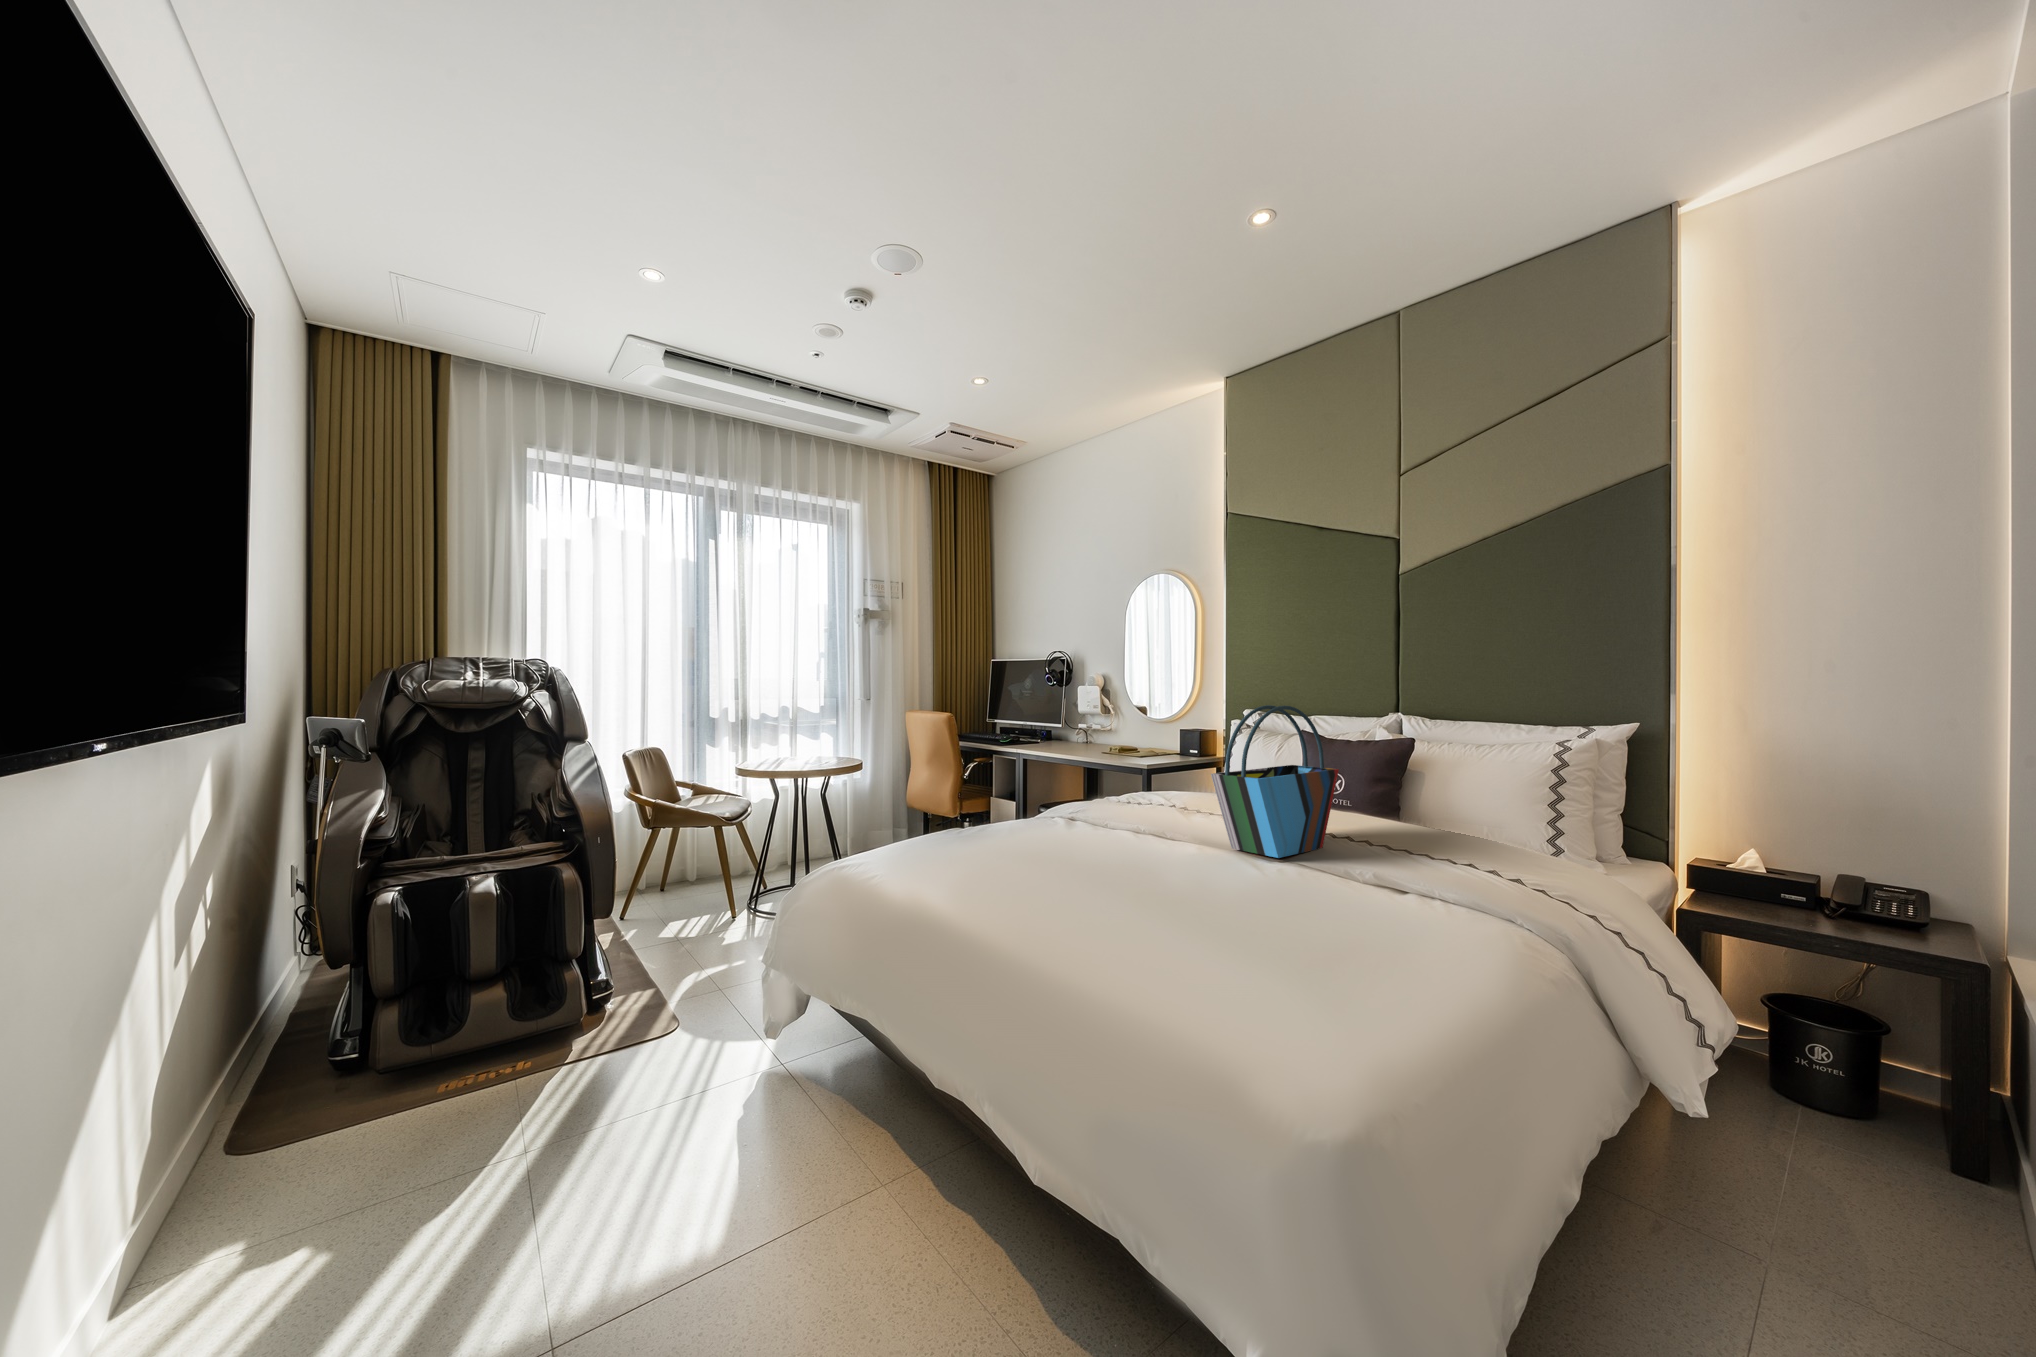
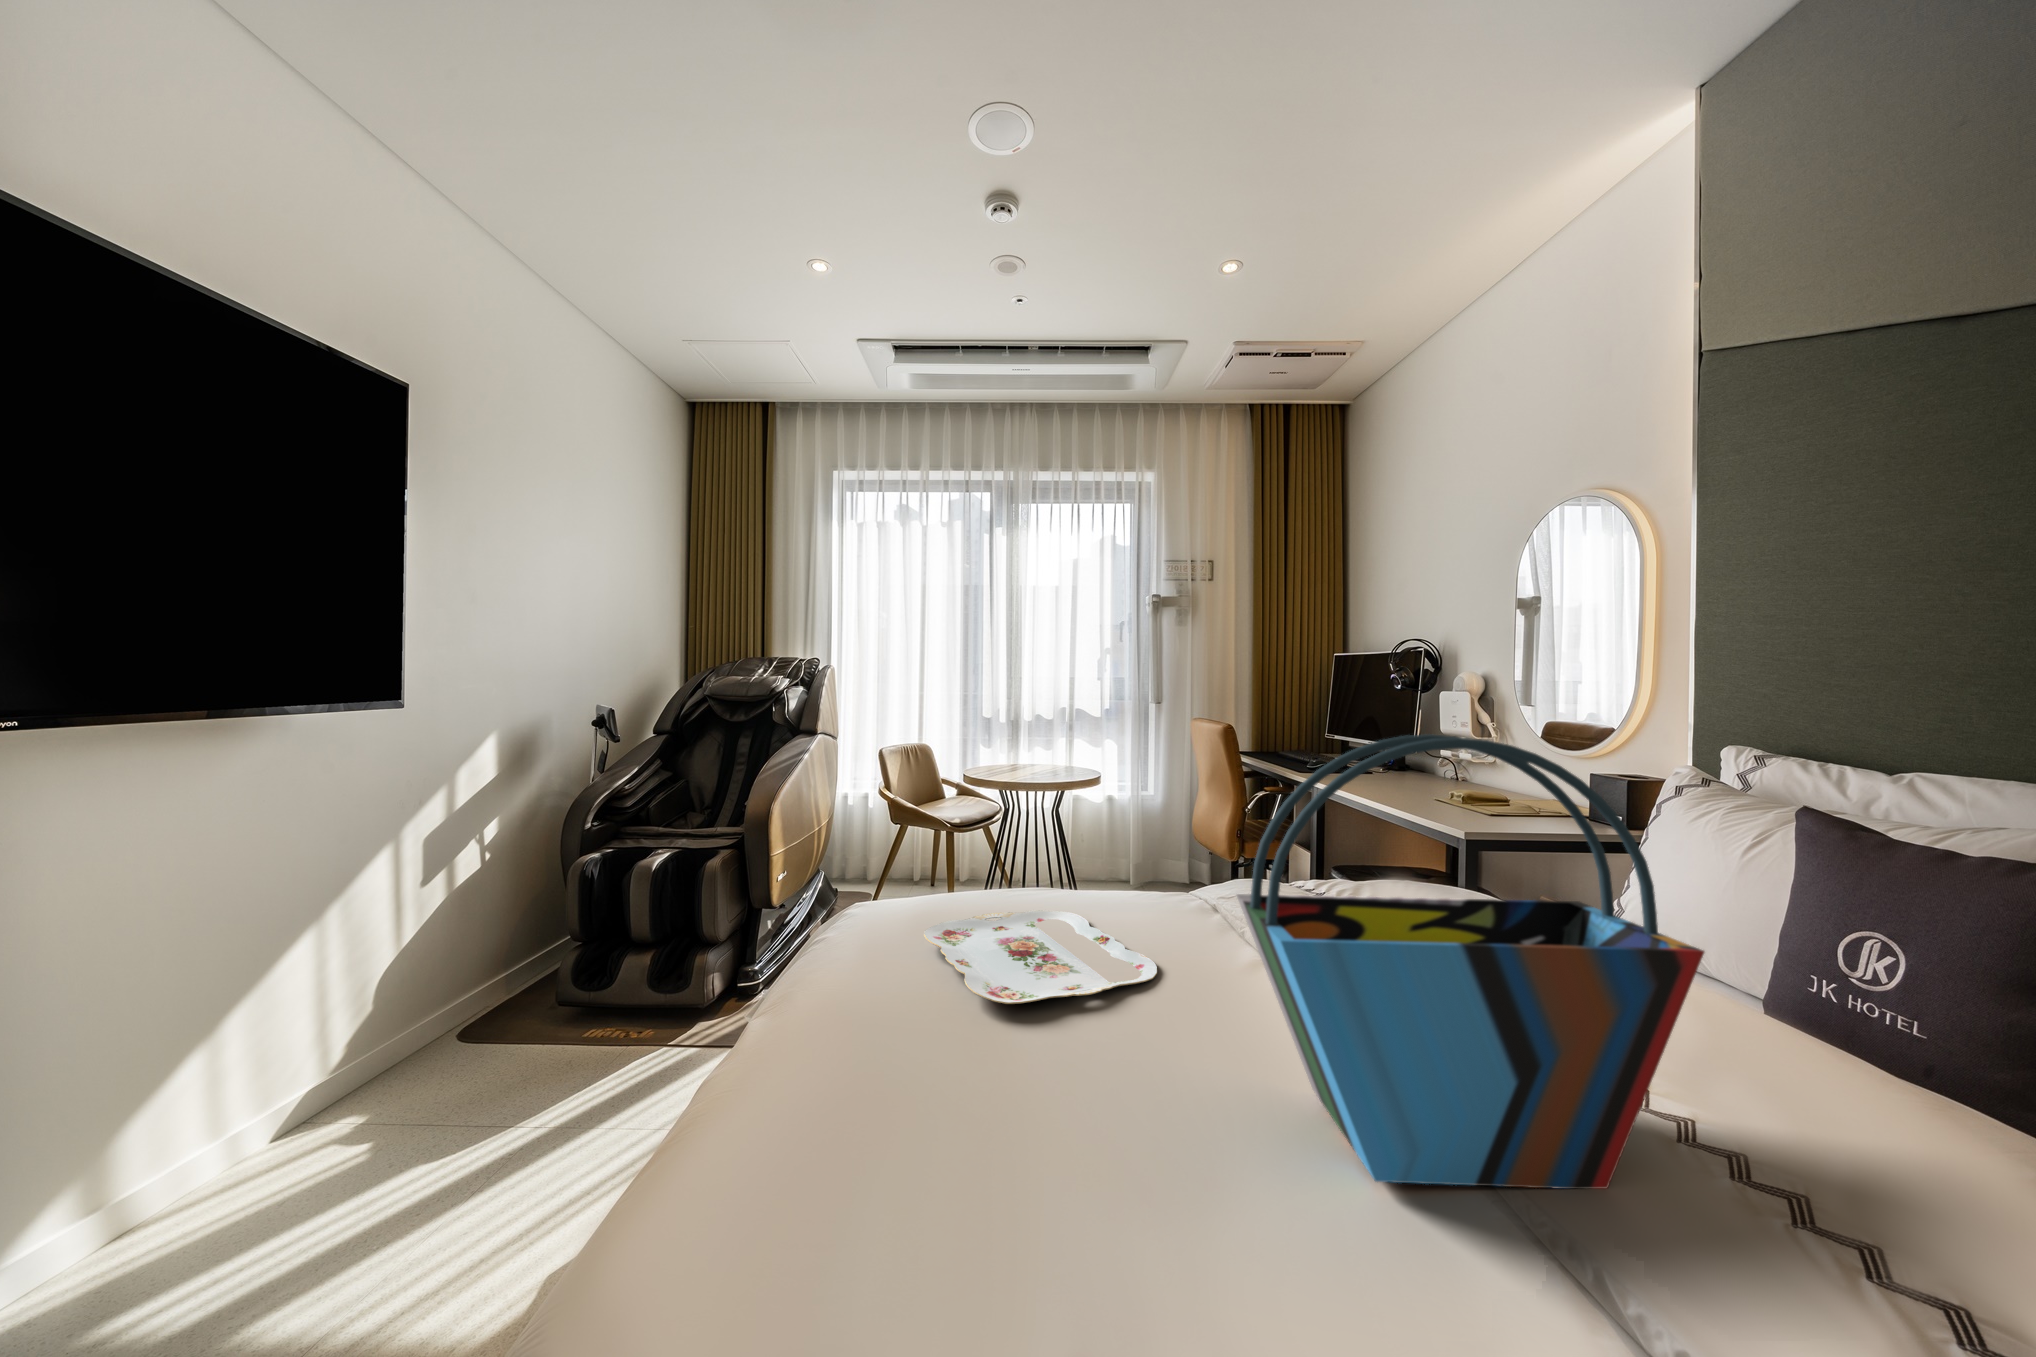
serving tray: none [979,826,1122,855] -> present [924,910,1157,1004]

